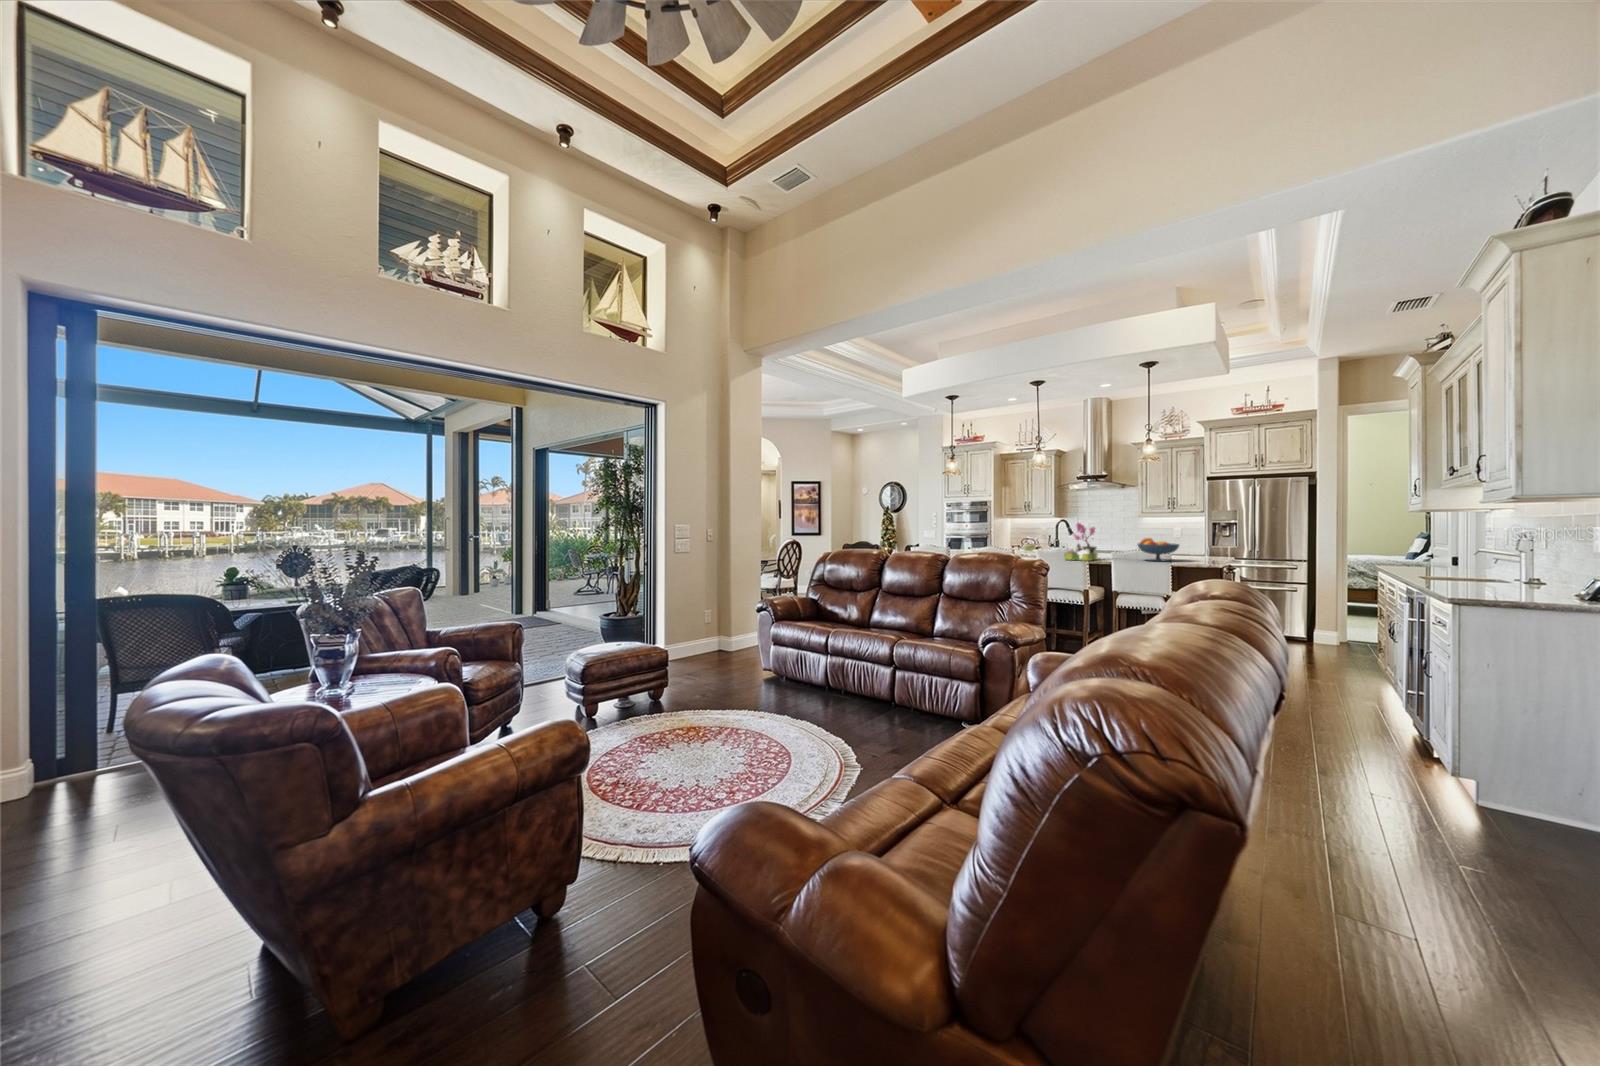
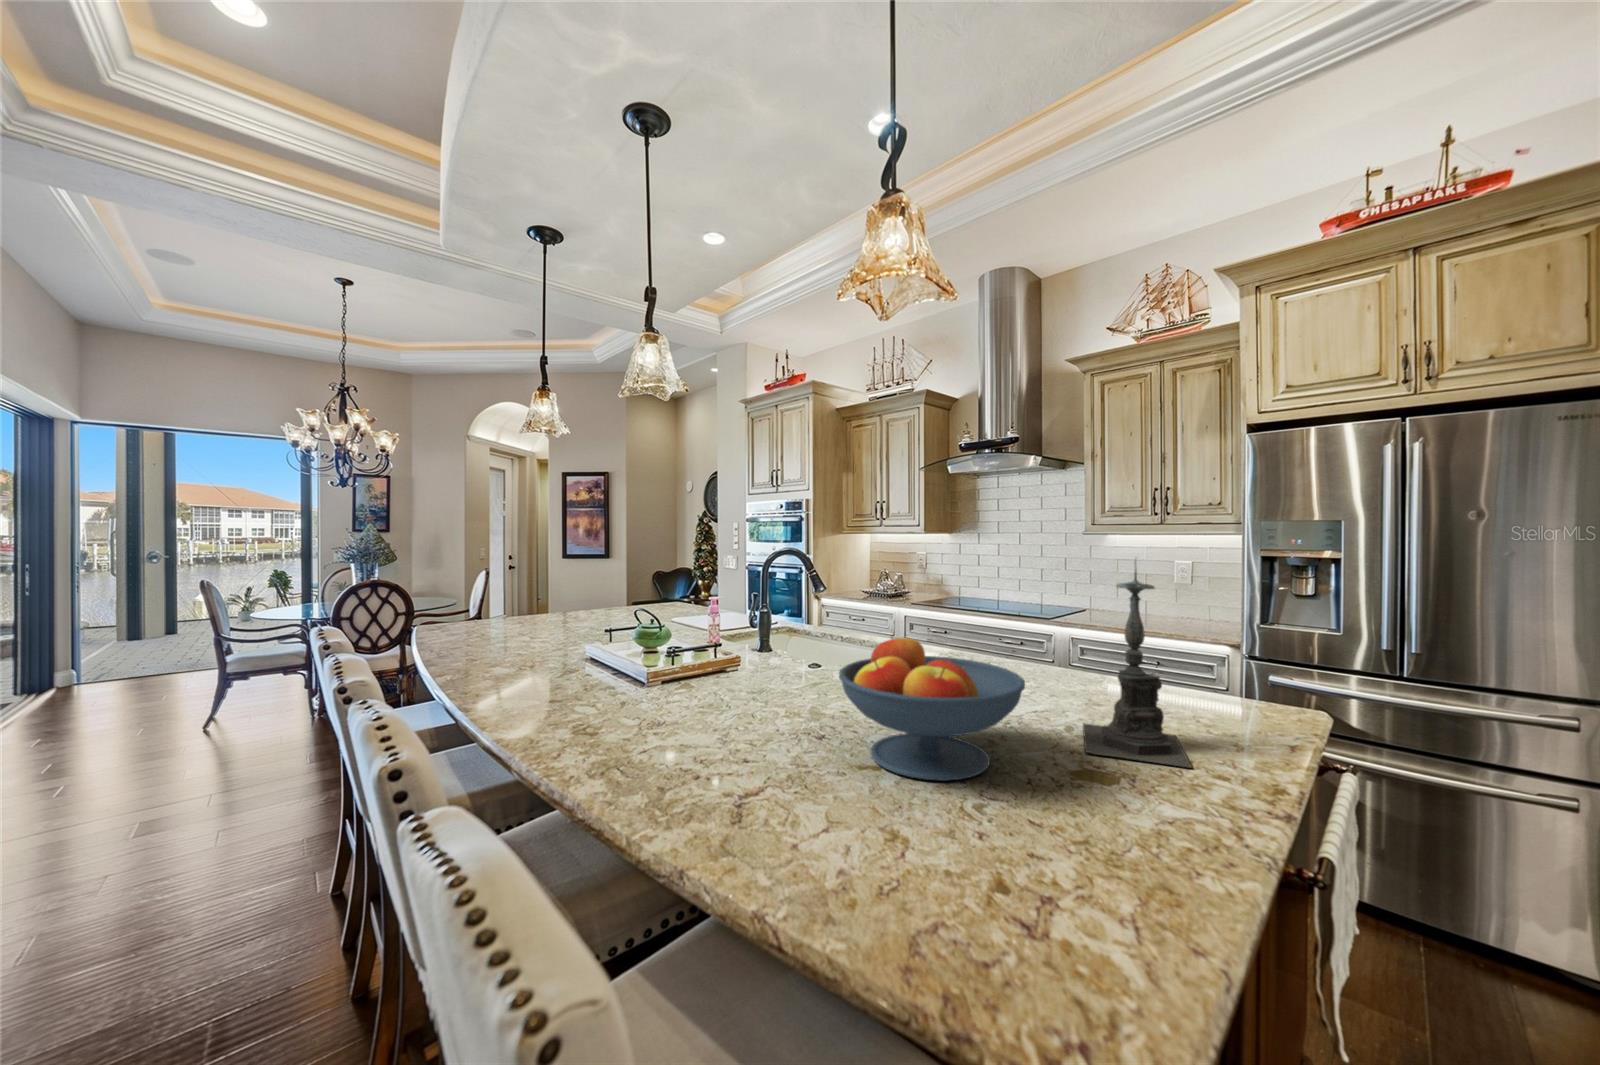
candle holder: none [1181,520,1209,560] -> present [1083,561,1192,768]
flower arrangement: present [1064,523,1098,561] -> none [582,553,713,739]

